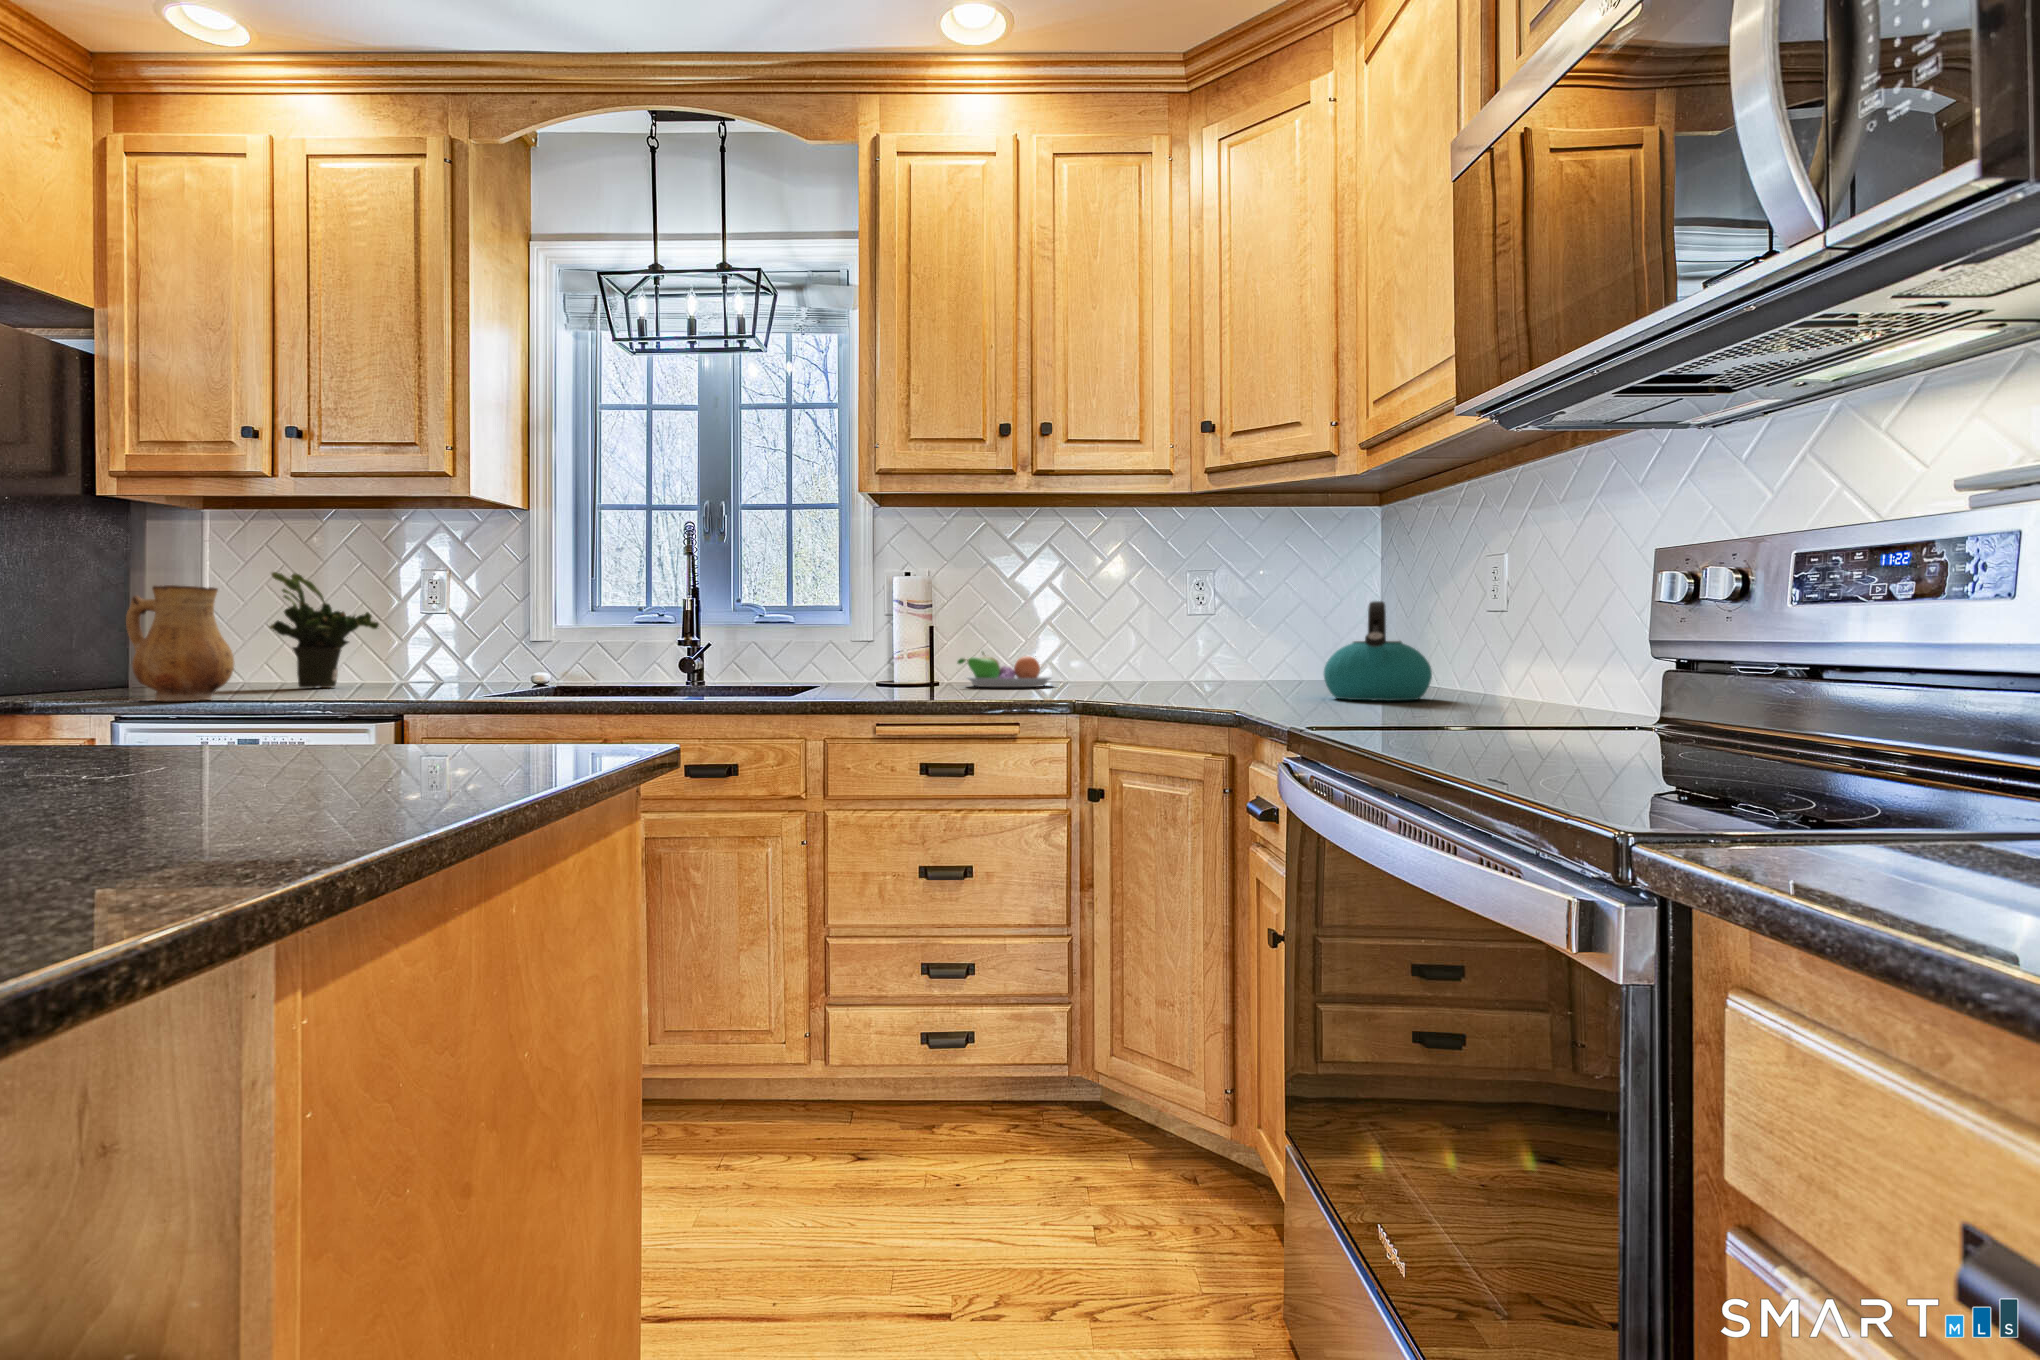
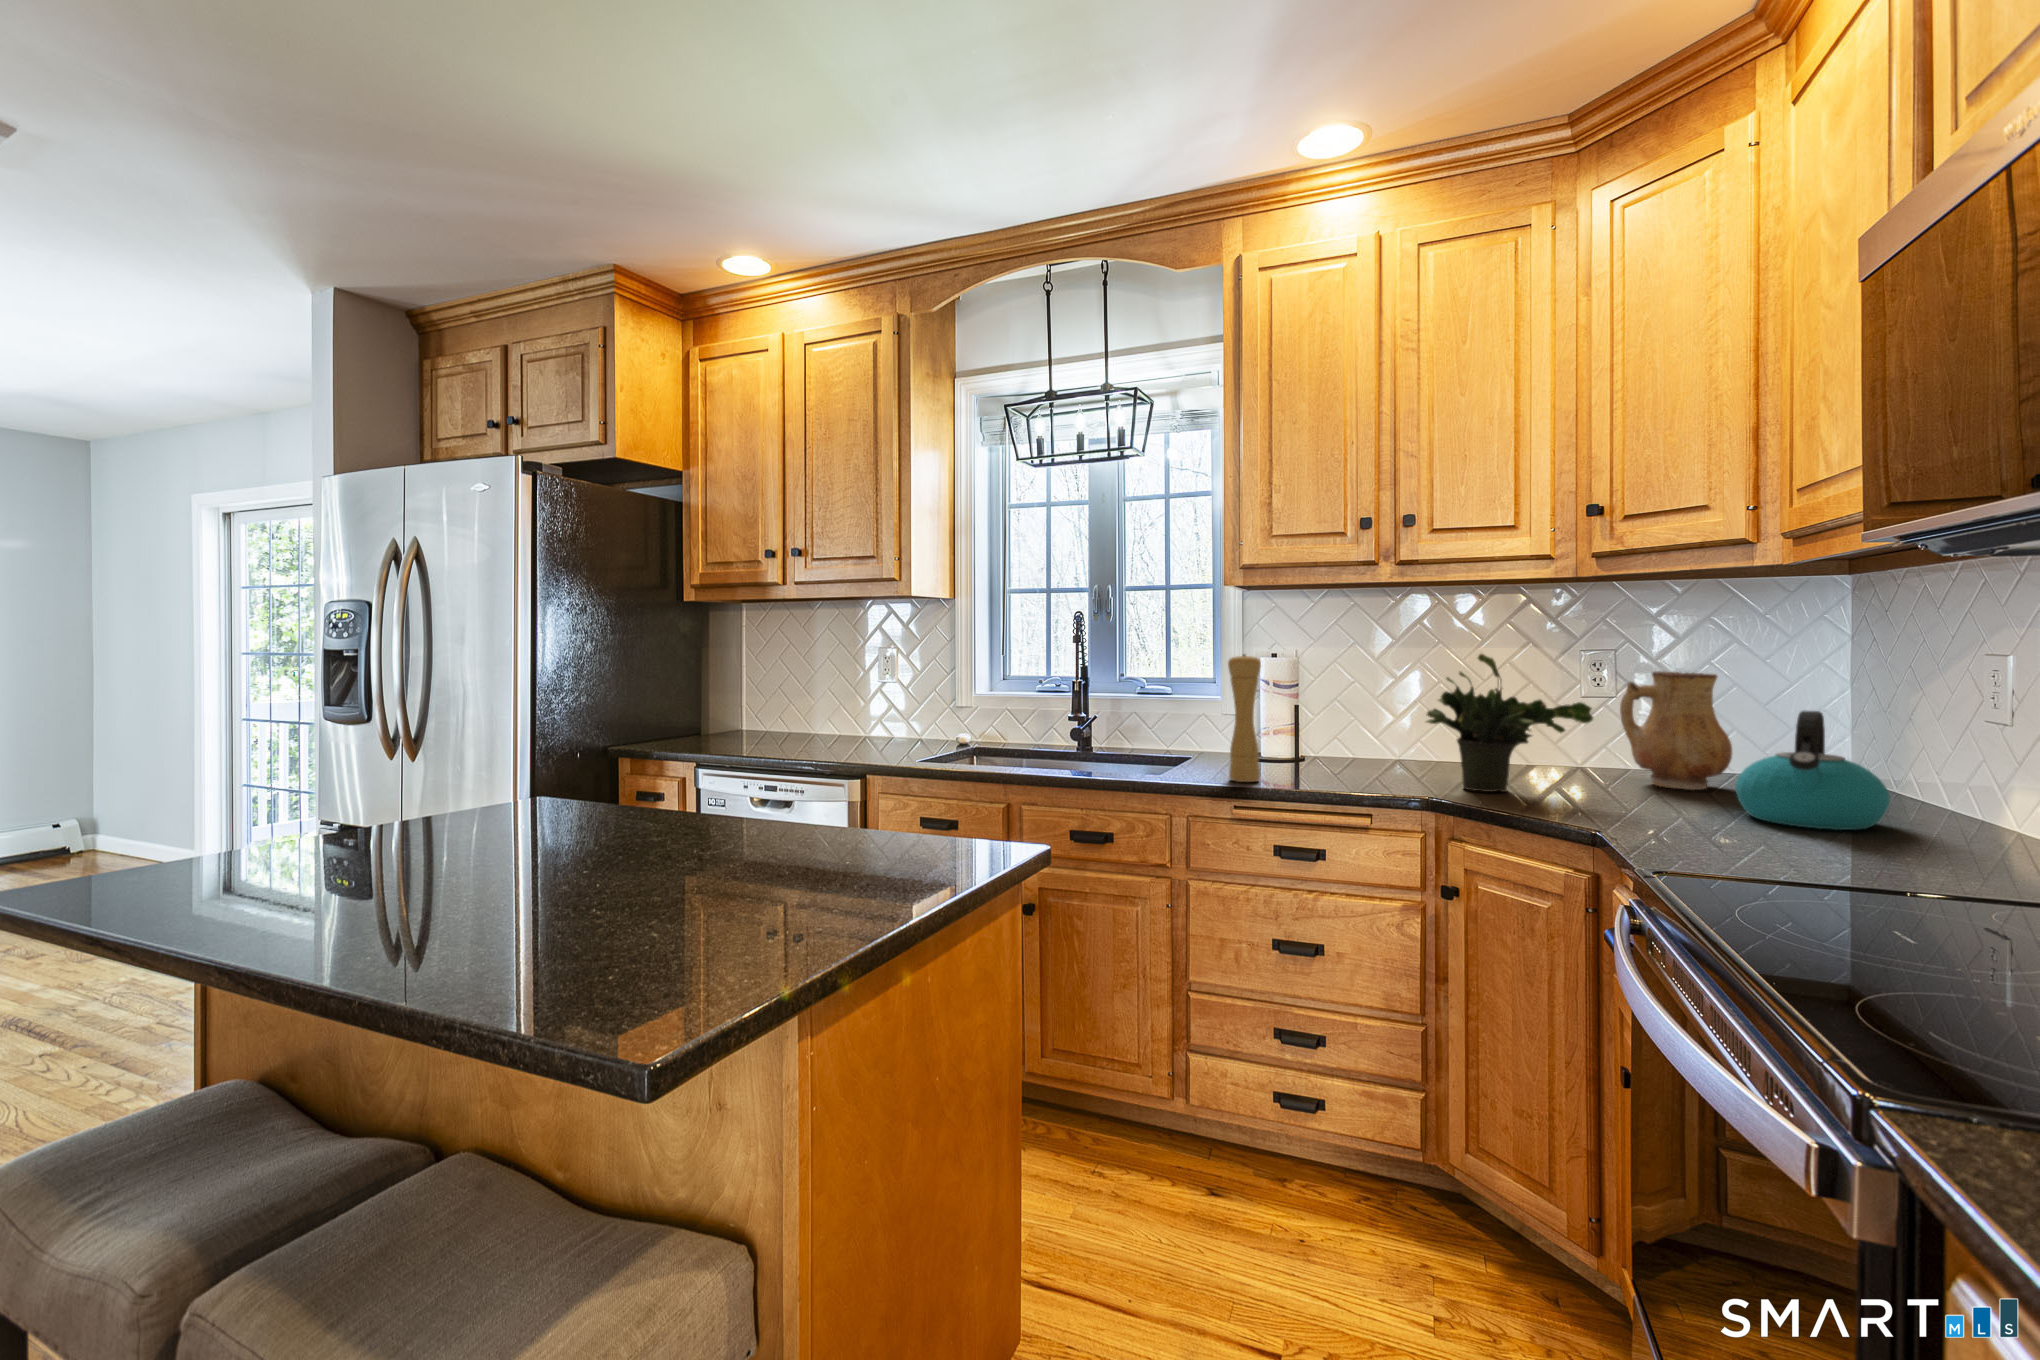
pepper mill: none [871,559,906,698] -> present [1228,654,1261,782]
potted plant: present [270,572,379,688] -> present [1426,654,1593,792]
ceramic pitcher: present [126,585,234,701] -> present [1620,671,1732,790]
fruit bowl: present [958,652,1051,687] -> none [1319,722,1419,763]

